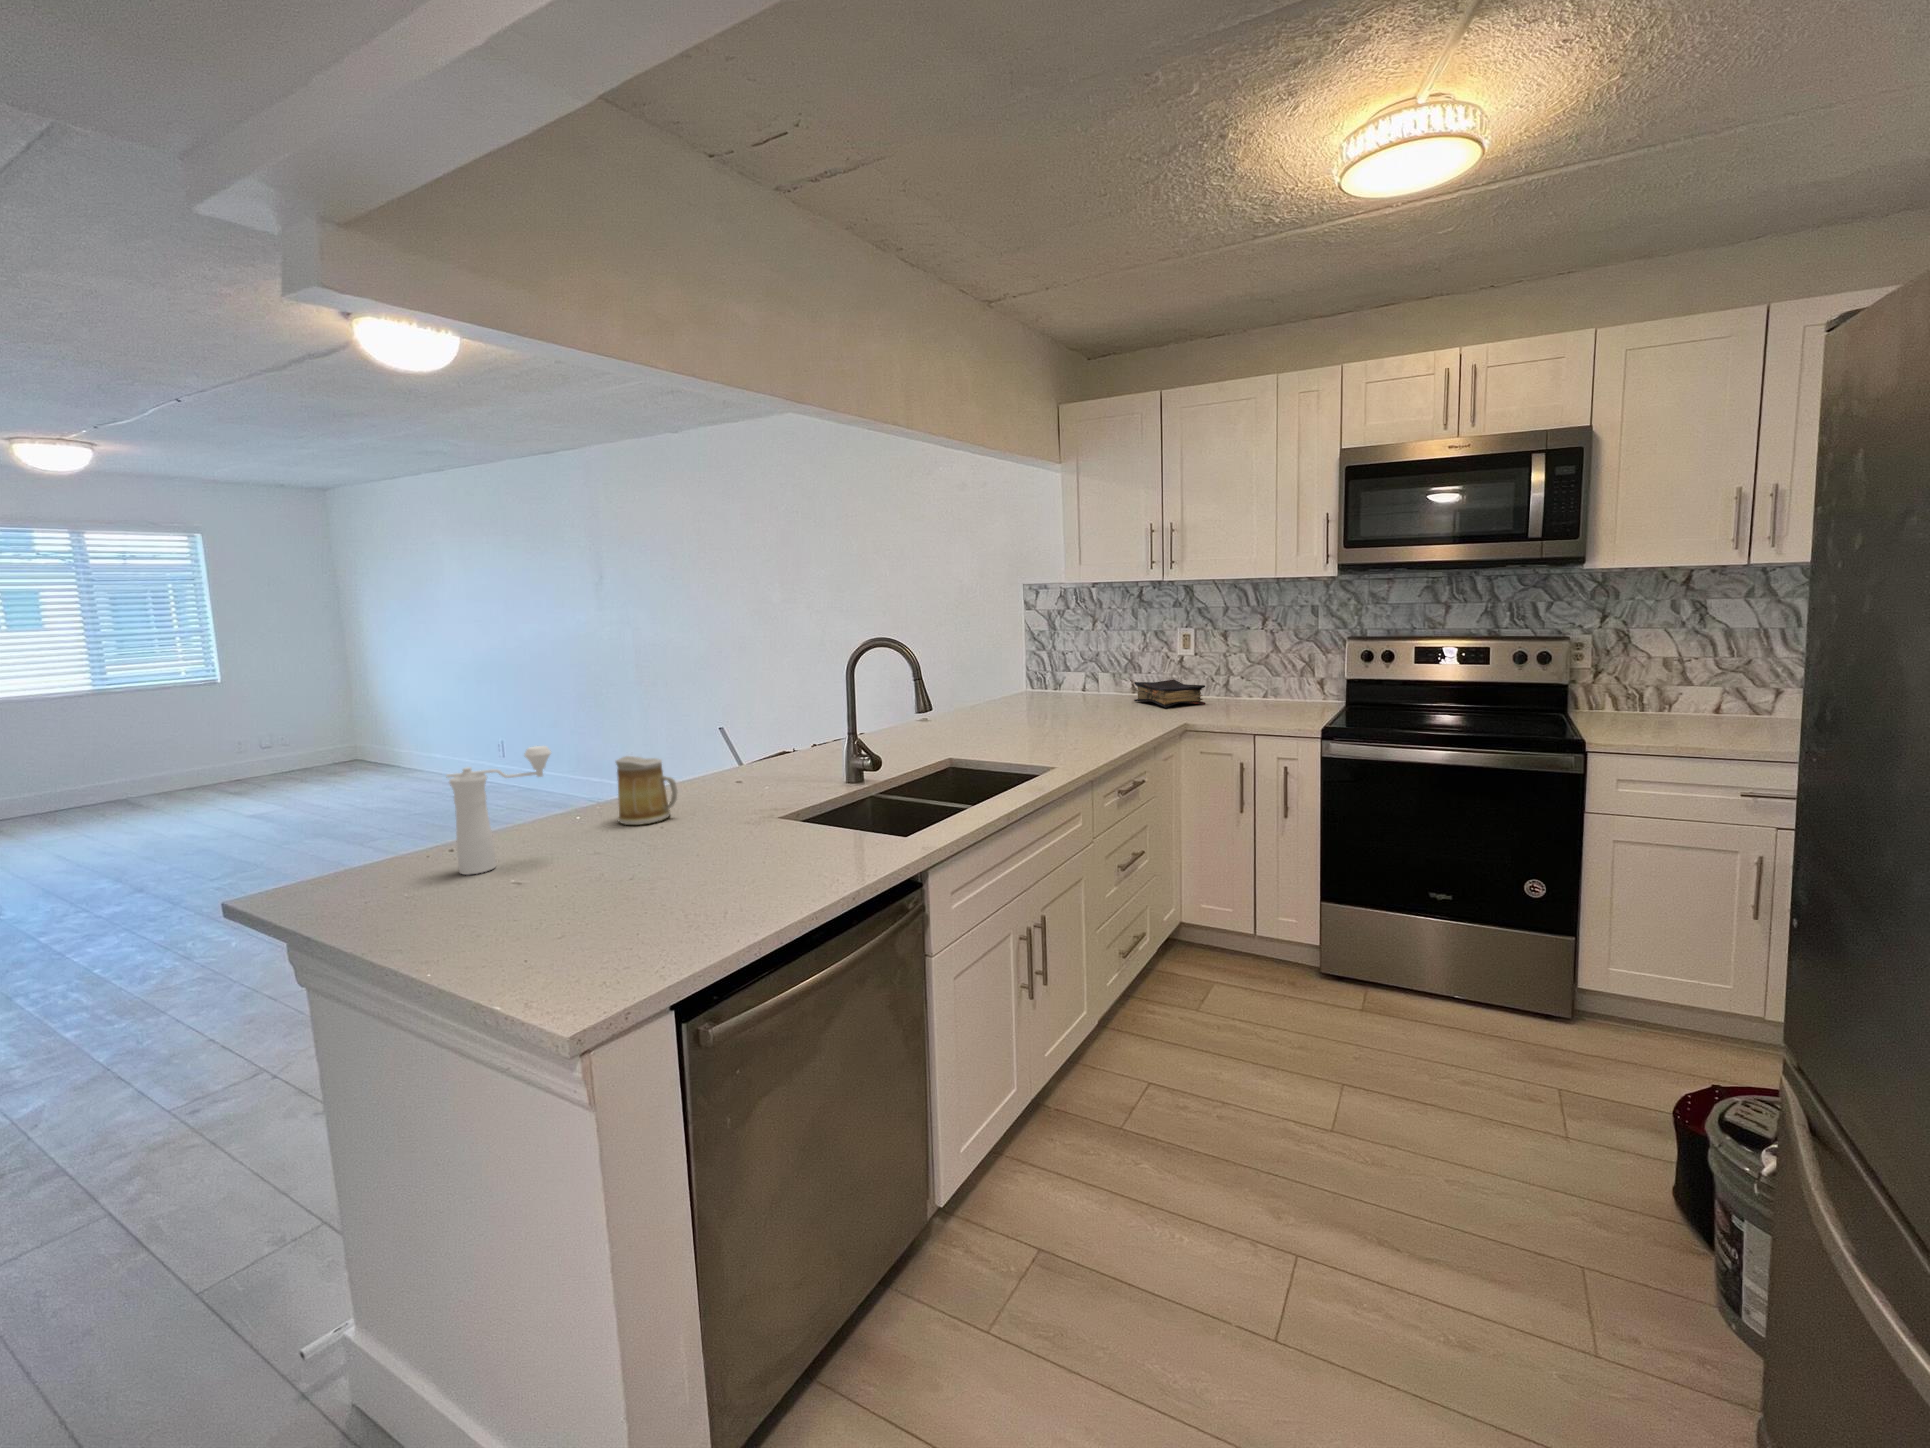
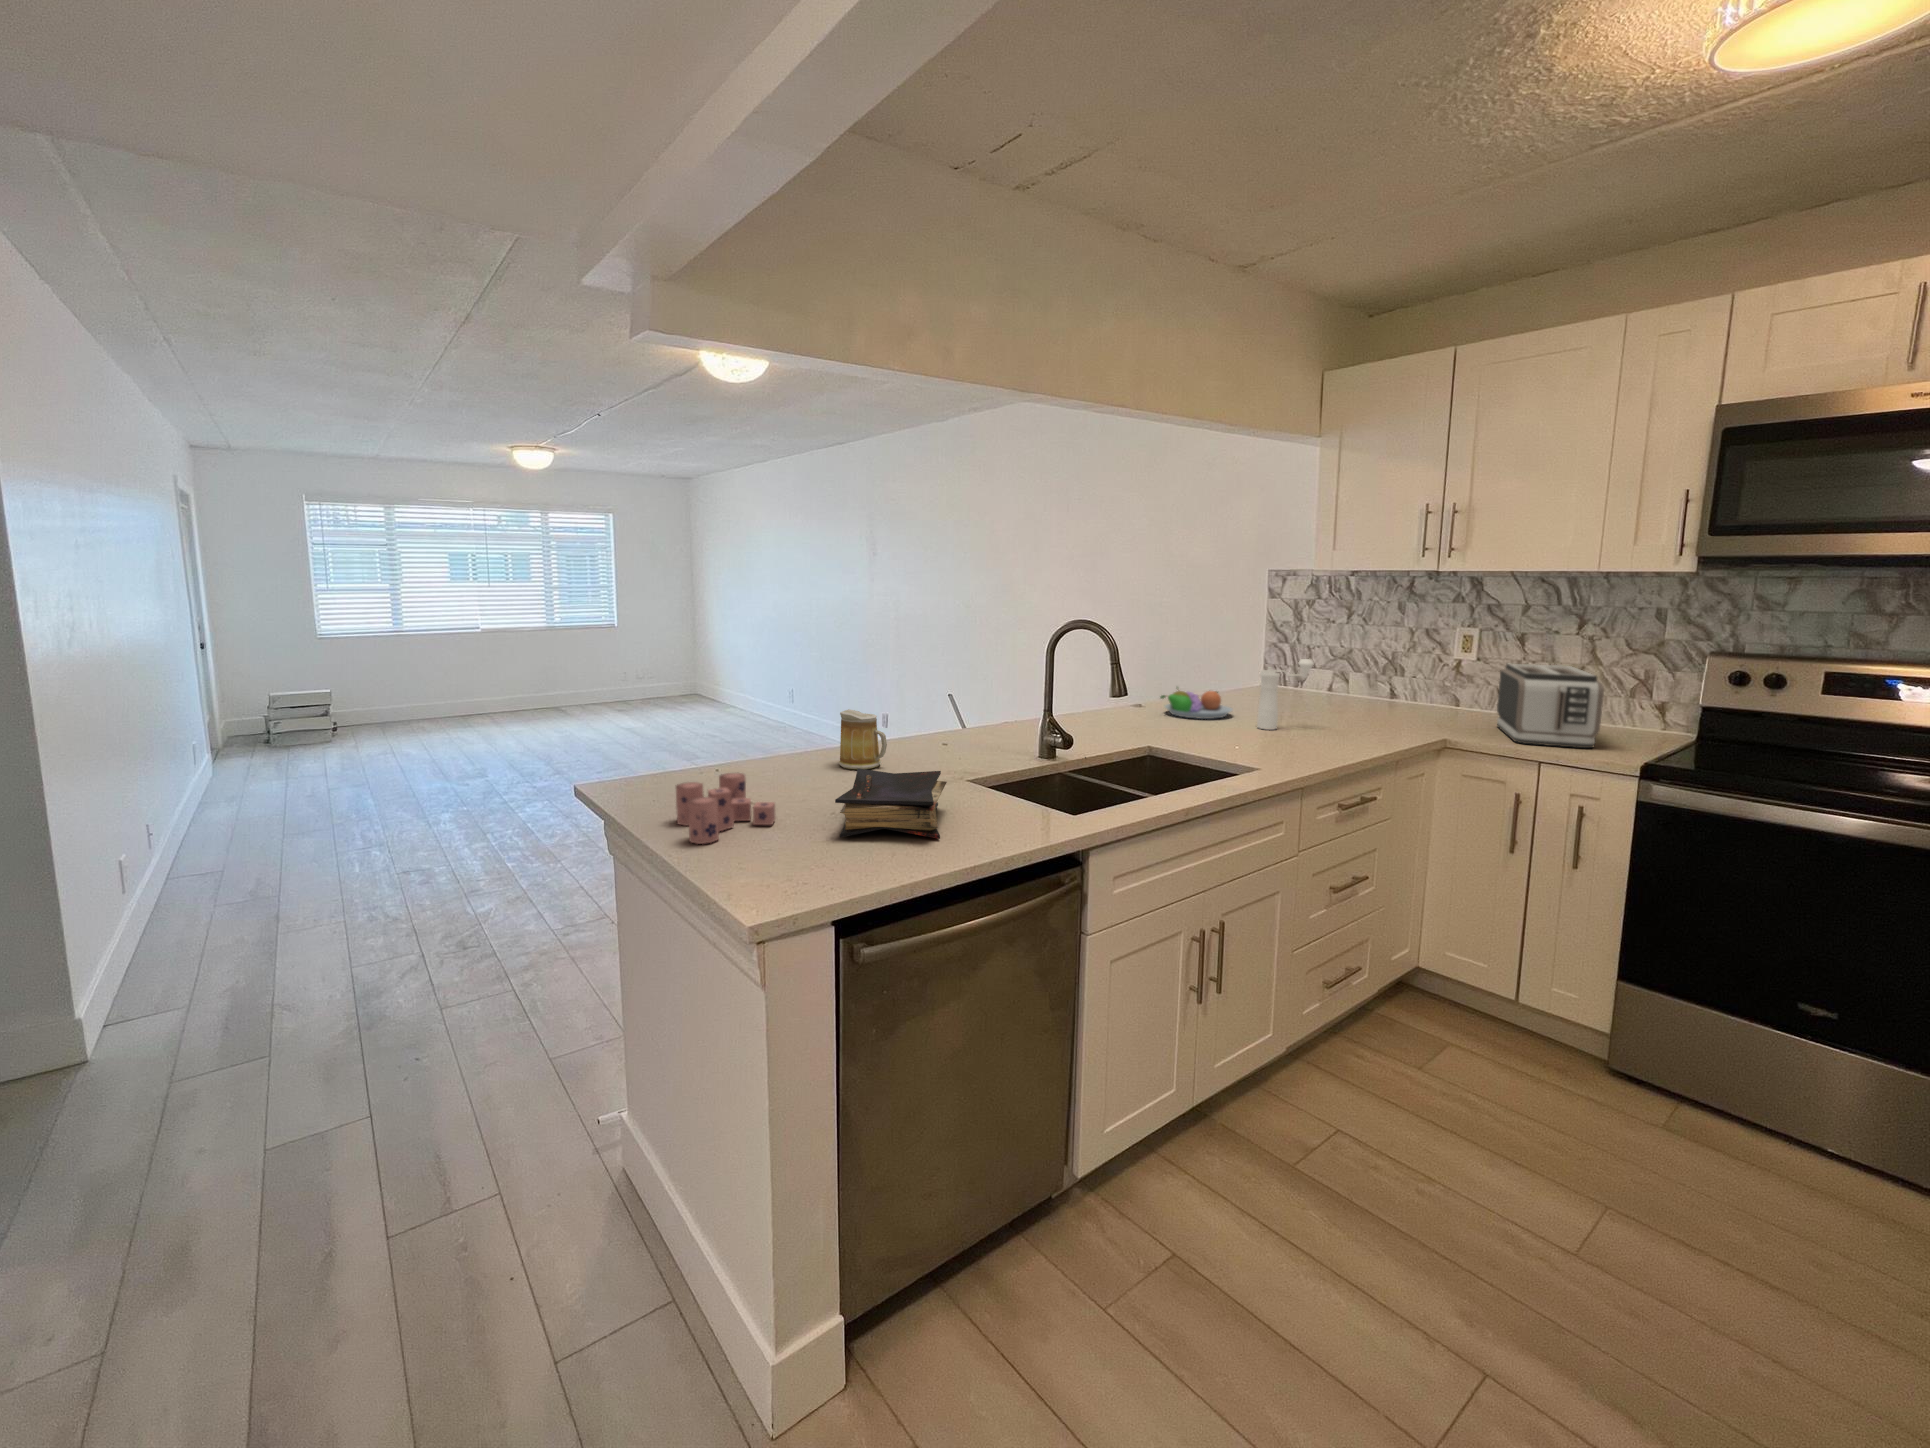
toaster: none [1216,655,1290,721] -> present [1497,664,1604,748]
book: present [1134,679,1205,708] -> present [835,768,947,839]
fruit bowl: none [947,698,1013,728] -> present [1161,690,1232,719]
pepper mill: present [447,746,551,875] -> present [1257,659,1314,730]
candle: none [407,849,559,949] -> present [676,773,776,844]

